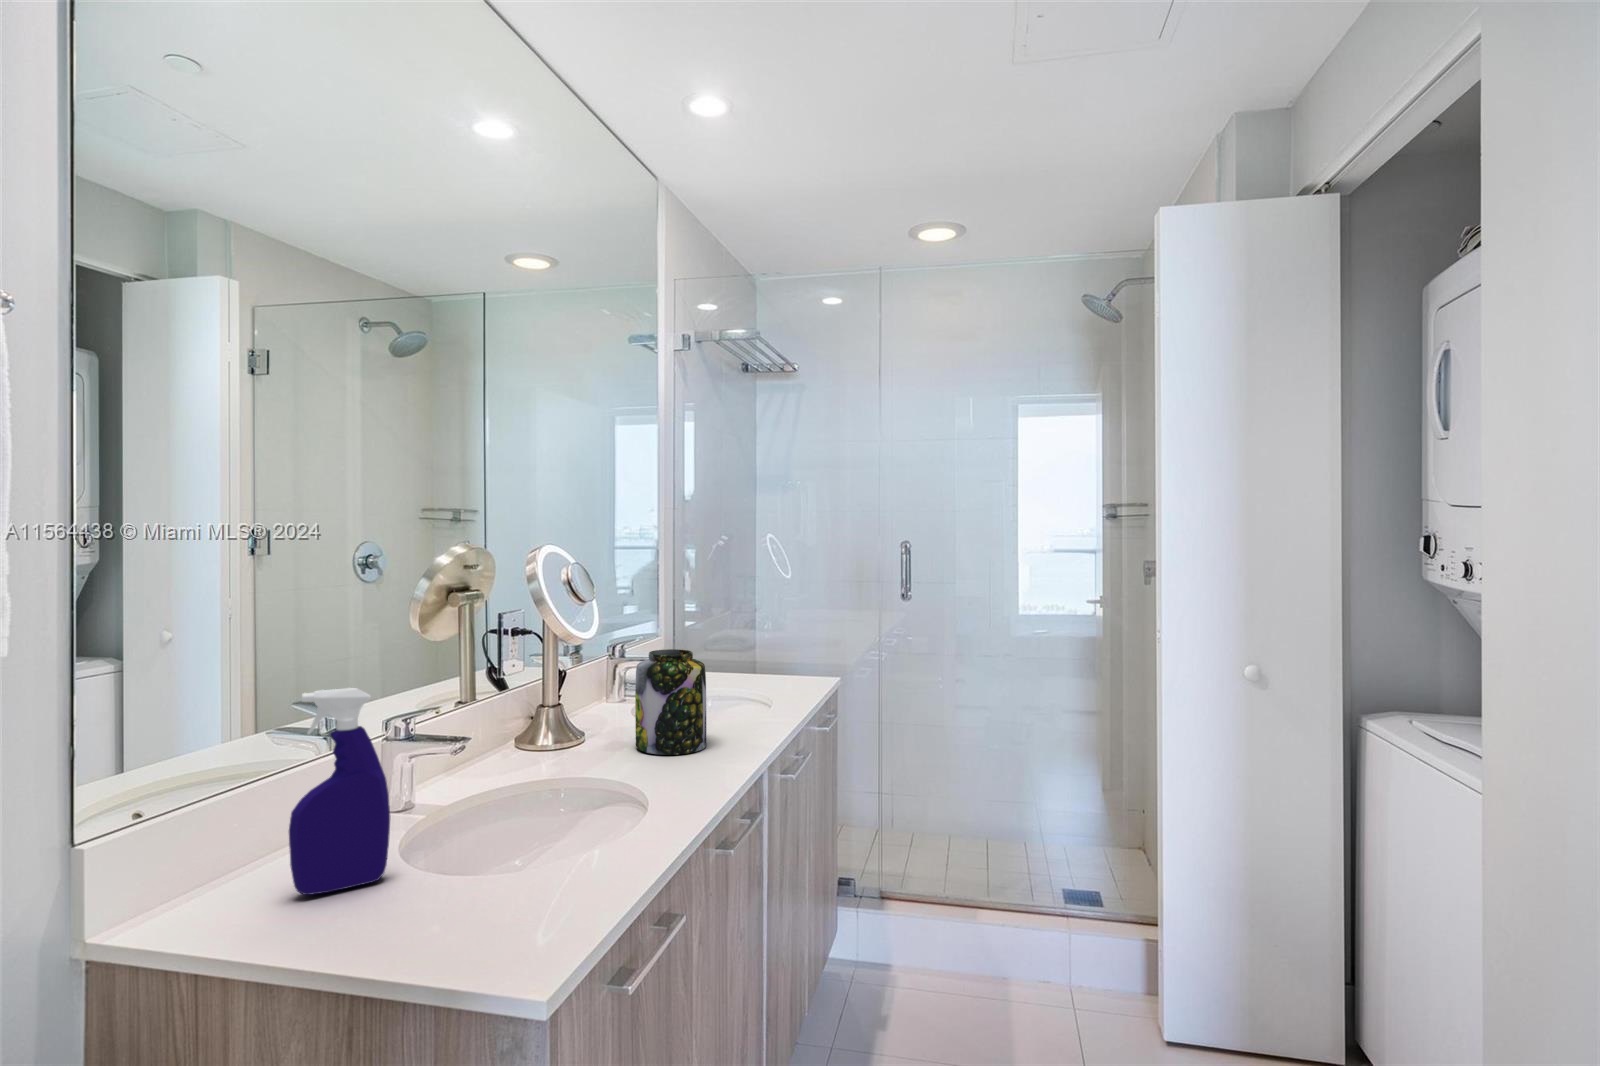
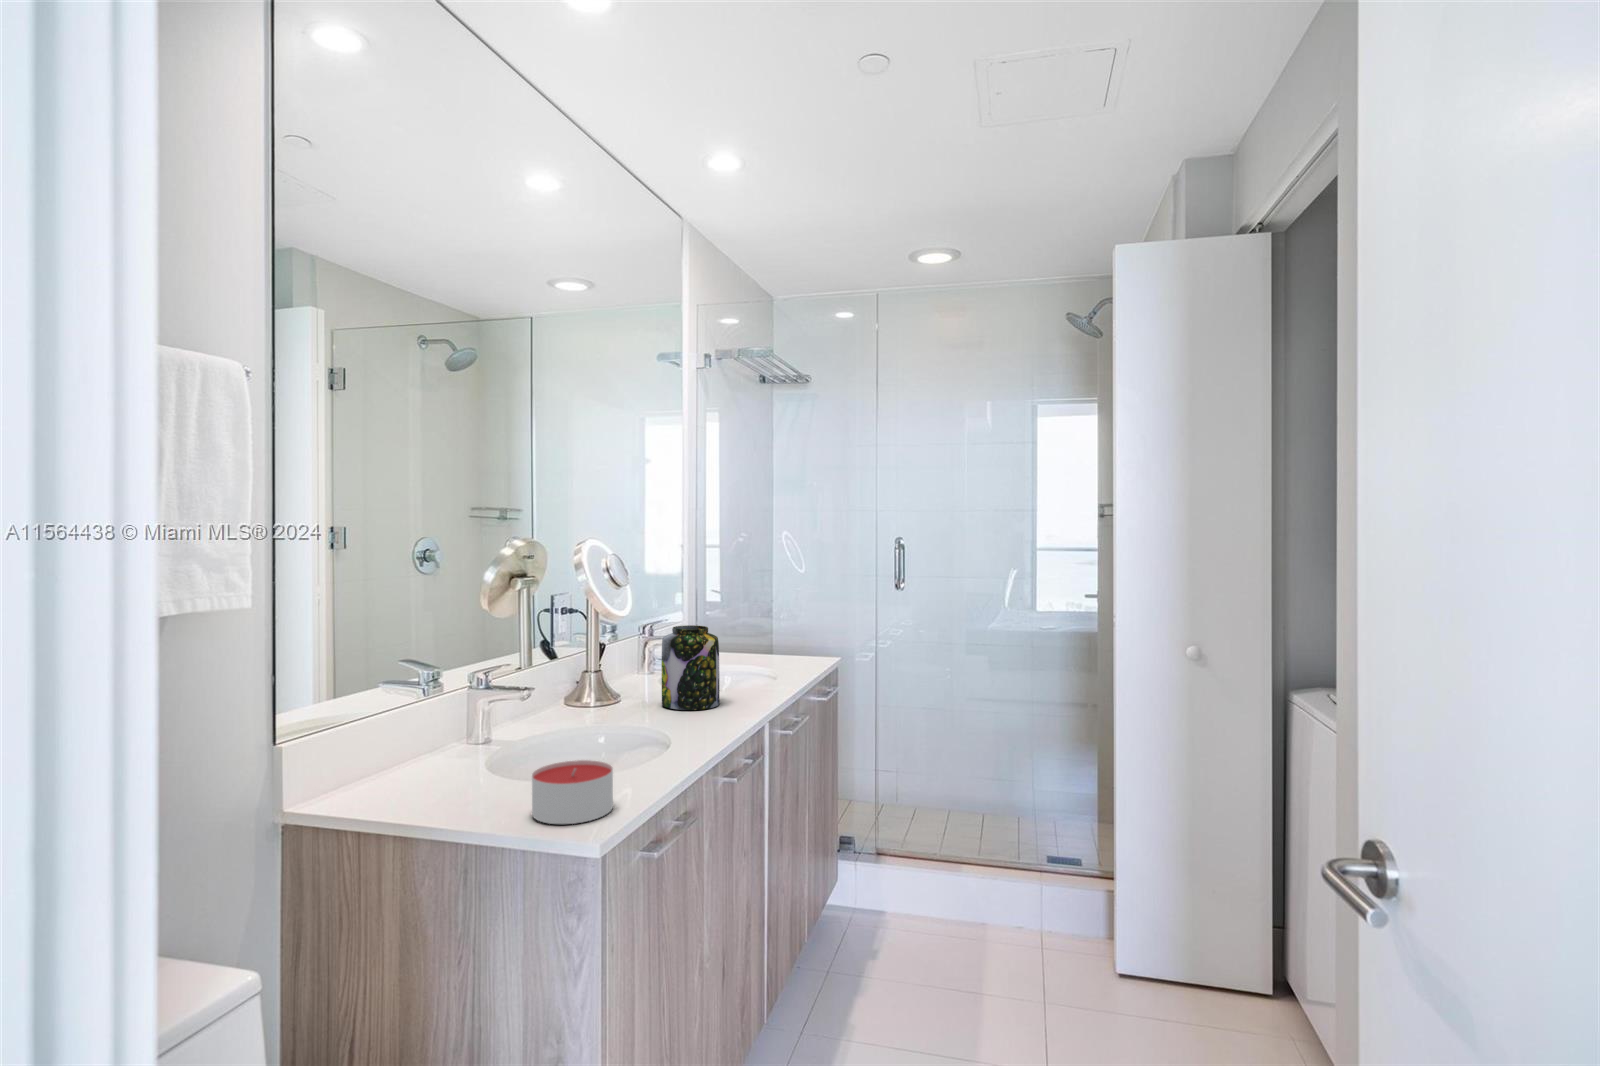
spray bottle: present [289,688,390,895] -> none [413,643,482,790]
candle: none [451,854,569,961] -> present [532,760,613,824]

